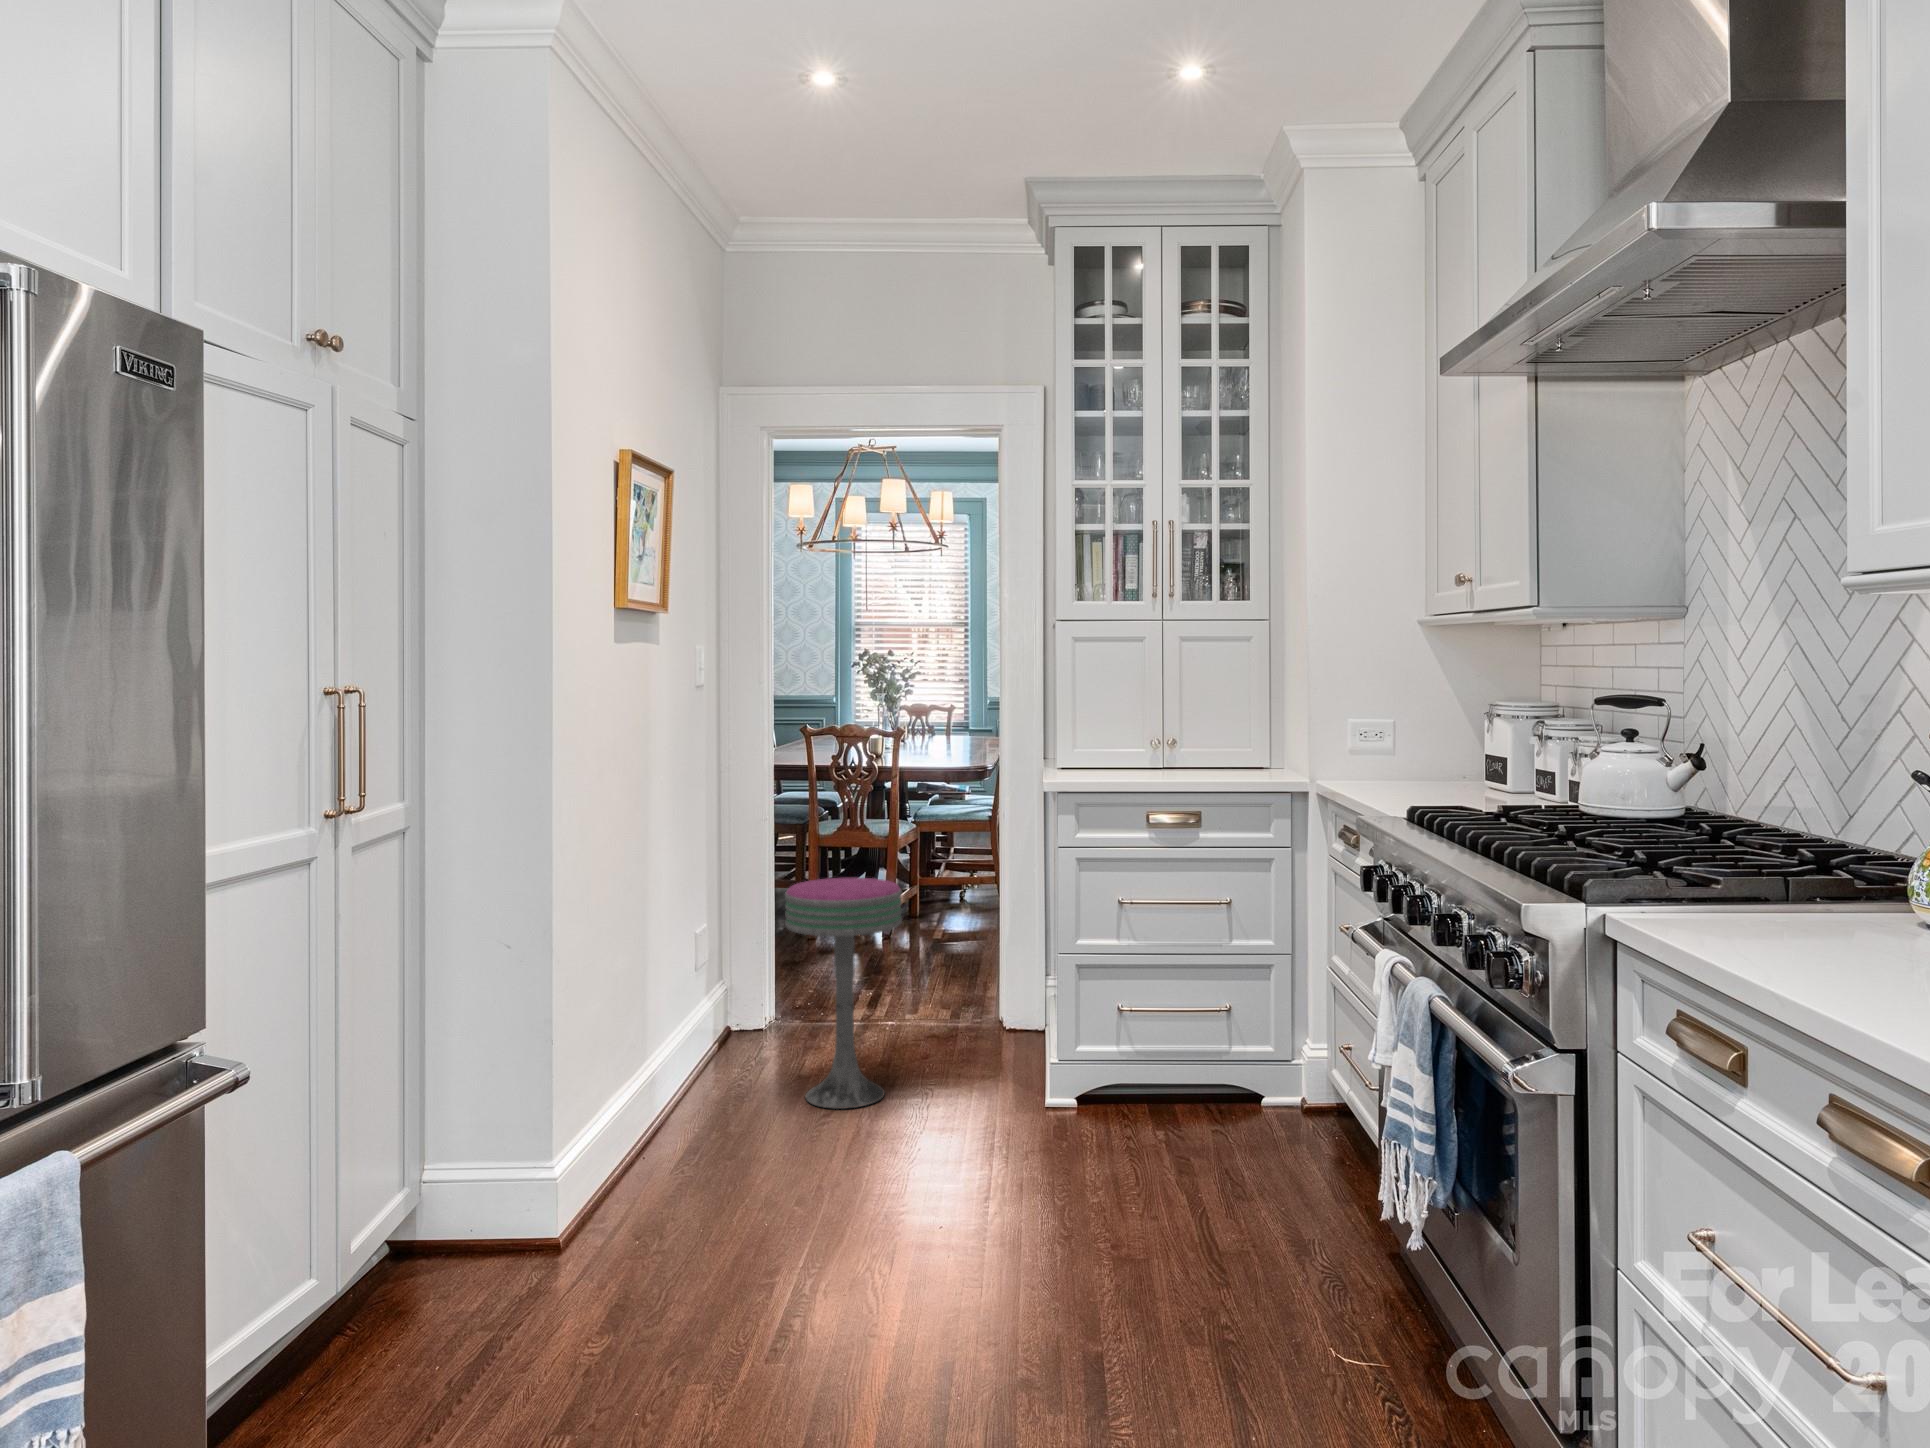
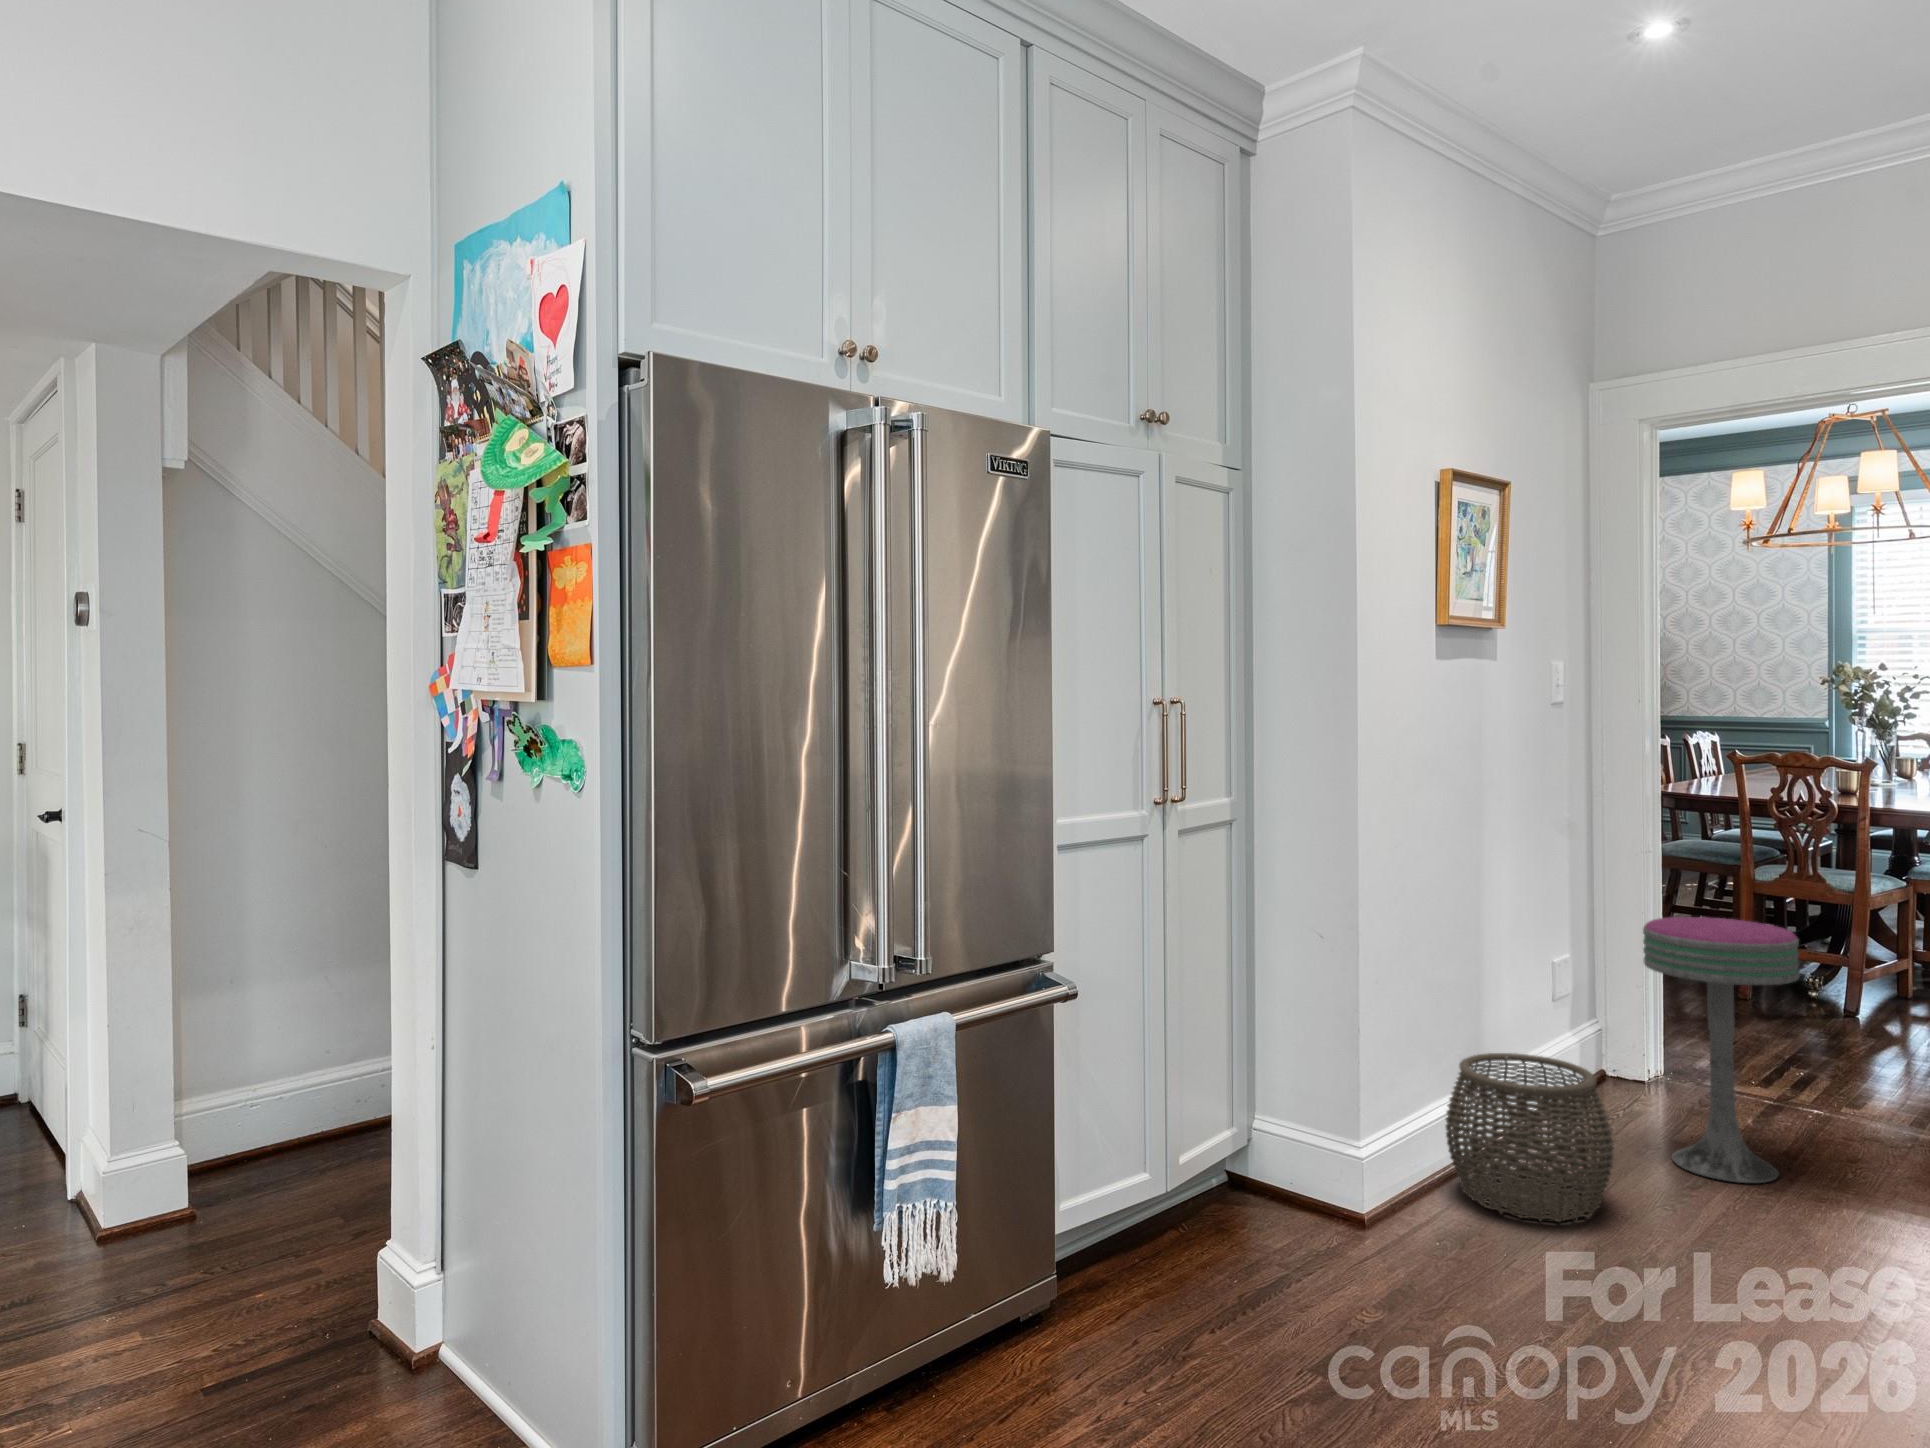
woven basket: none [626,1031,779,1195] -> present [1446,1053,1614,1222]

